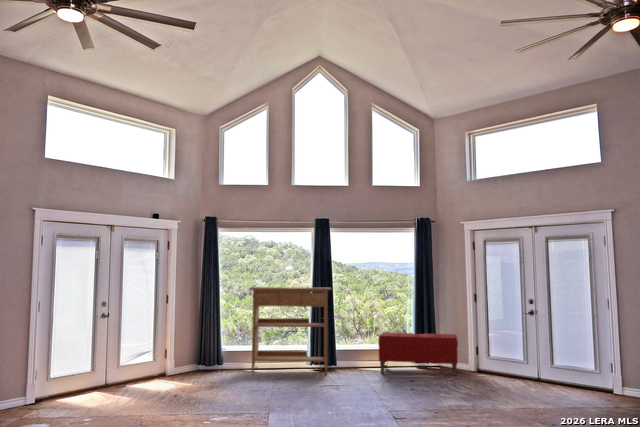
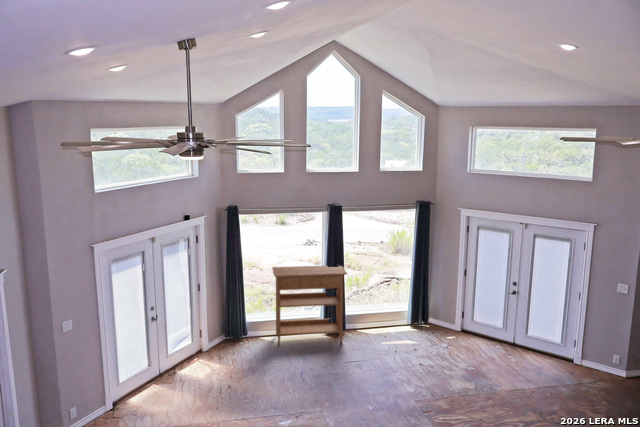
bench: present [378,332,458,376] -> none [384,299,451,340]

